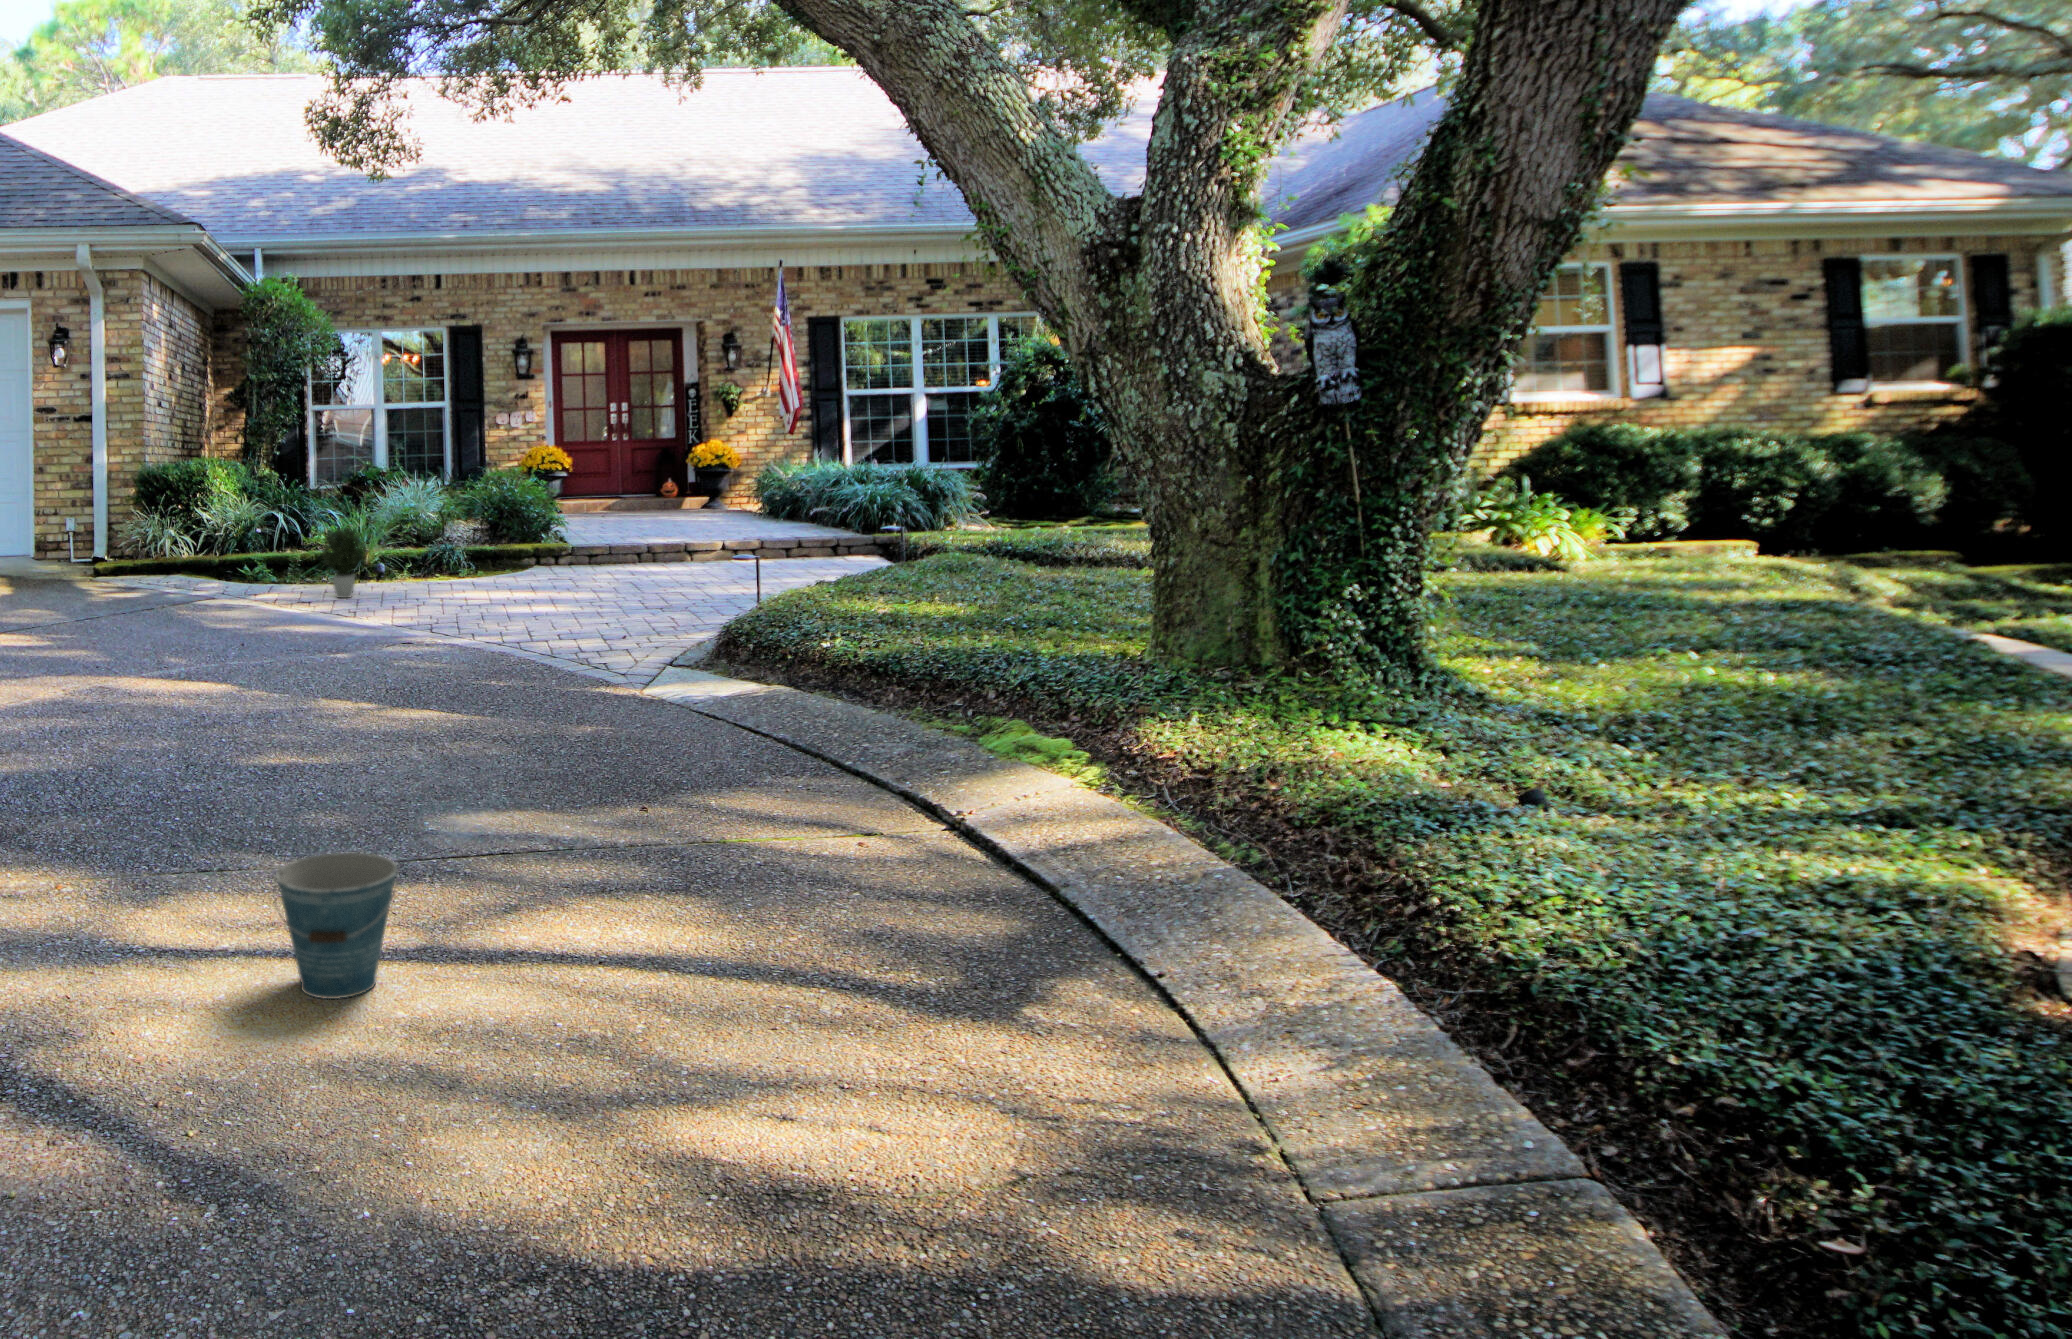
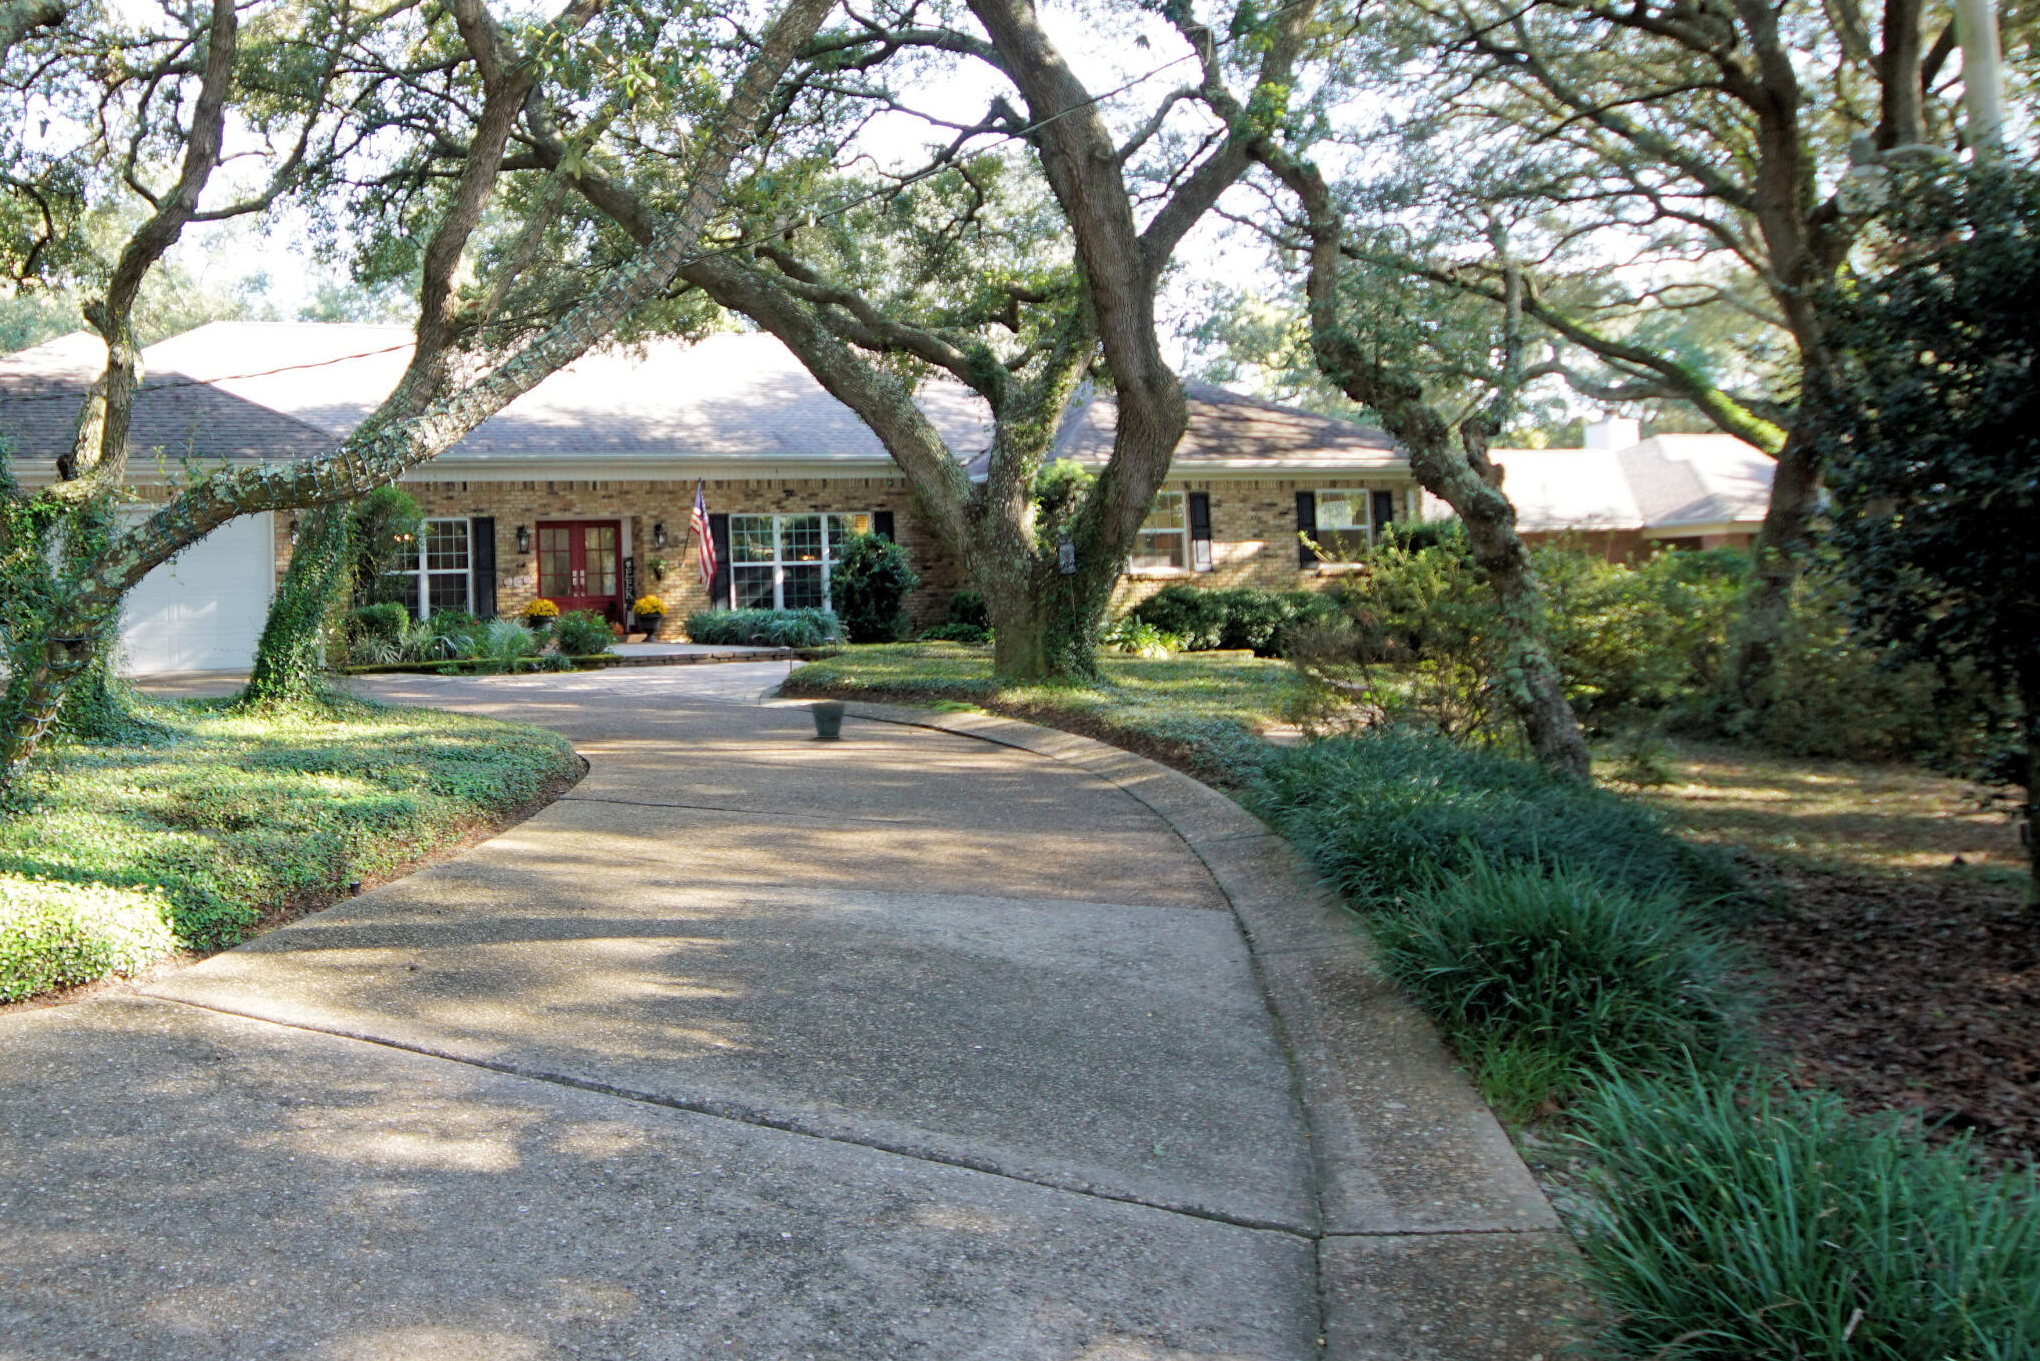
potted plant: present [320,529,367,598] -> none [527,640,556,681]

